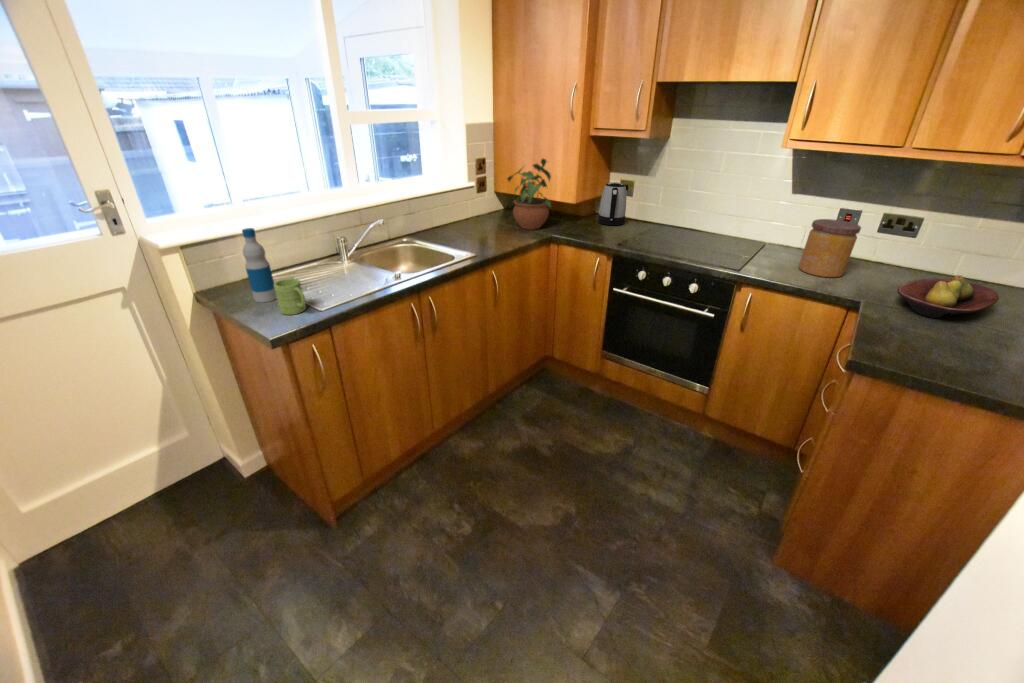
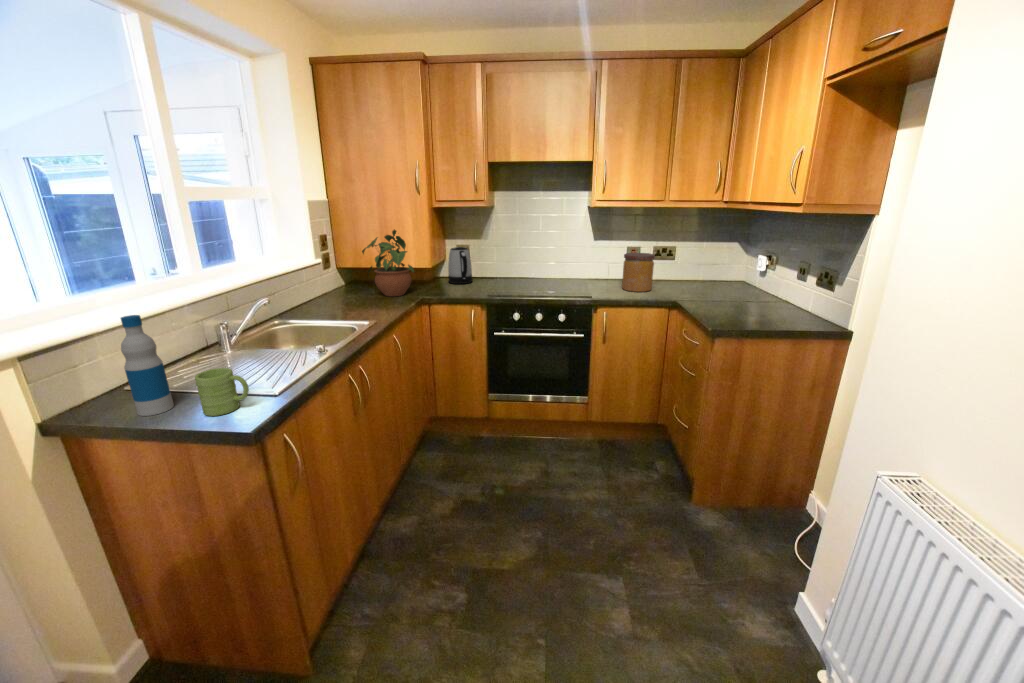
fruit bowl: present [897,276,999,318] -> none [693,275,741,301]

